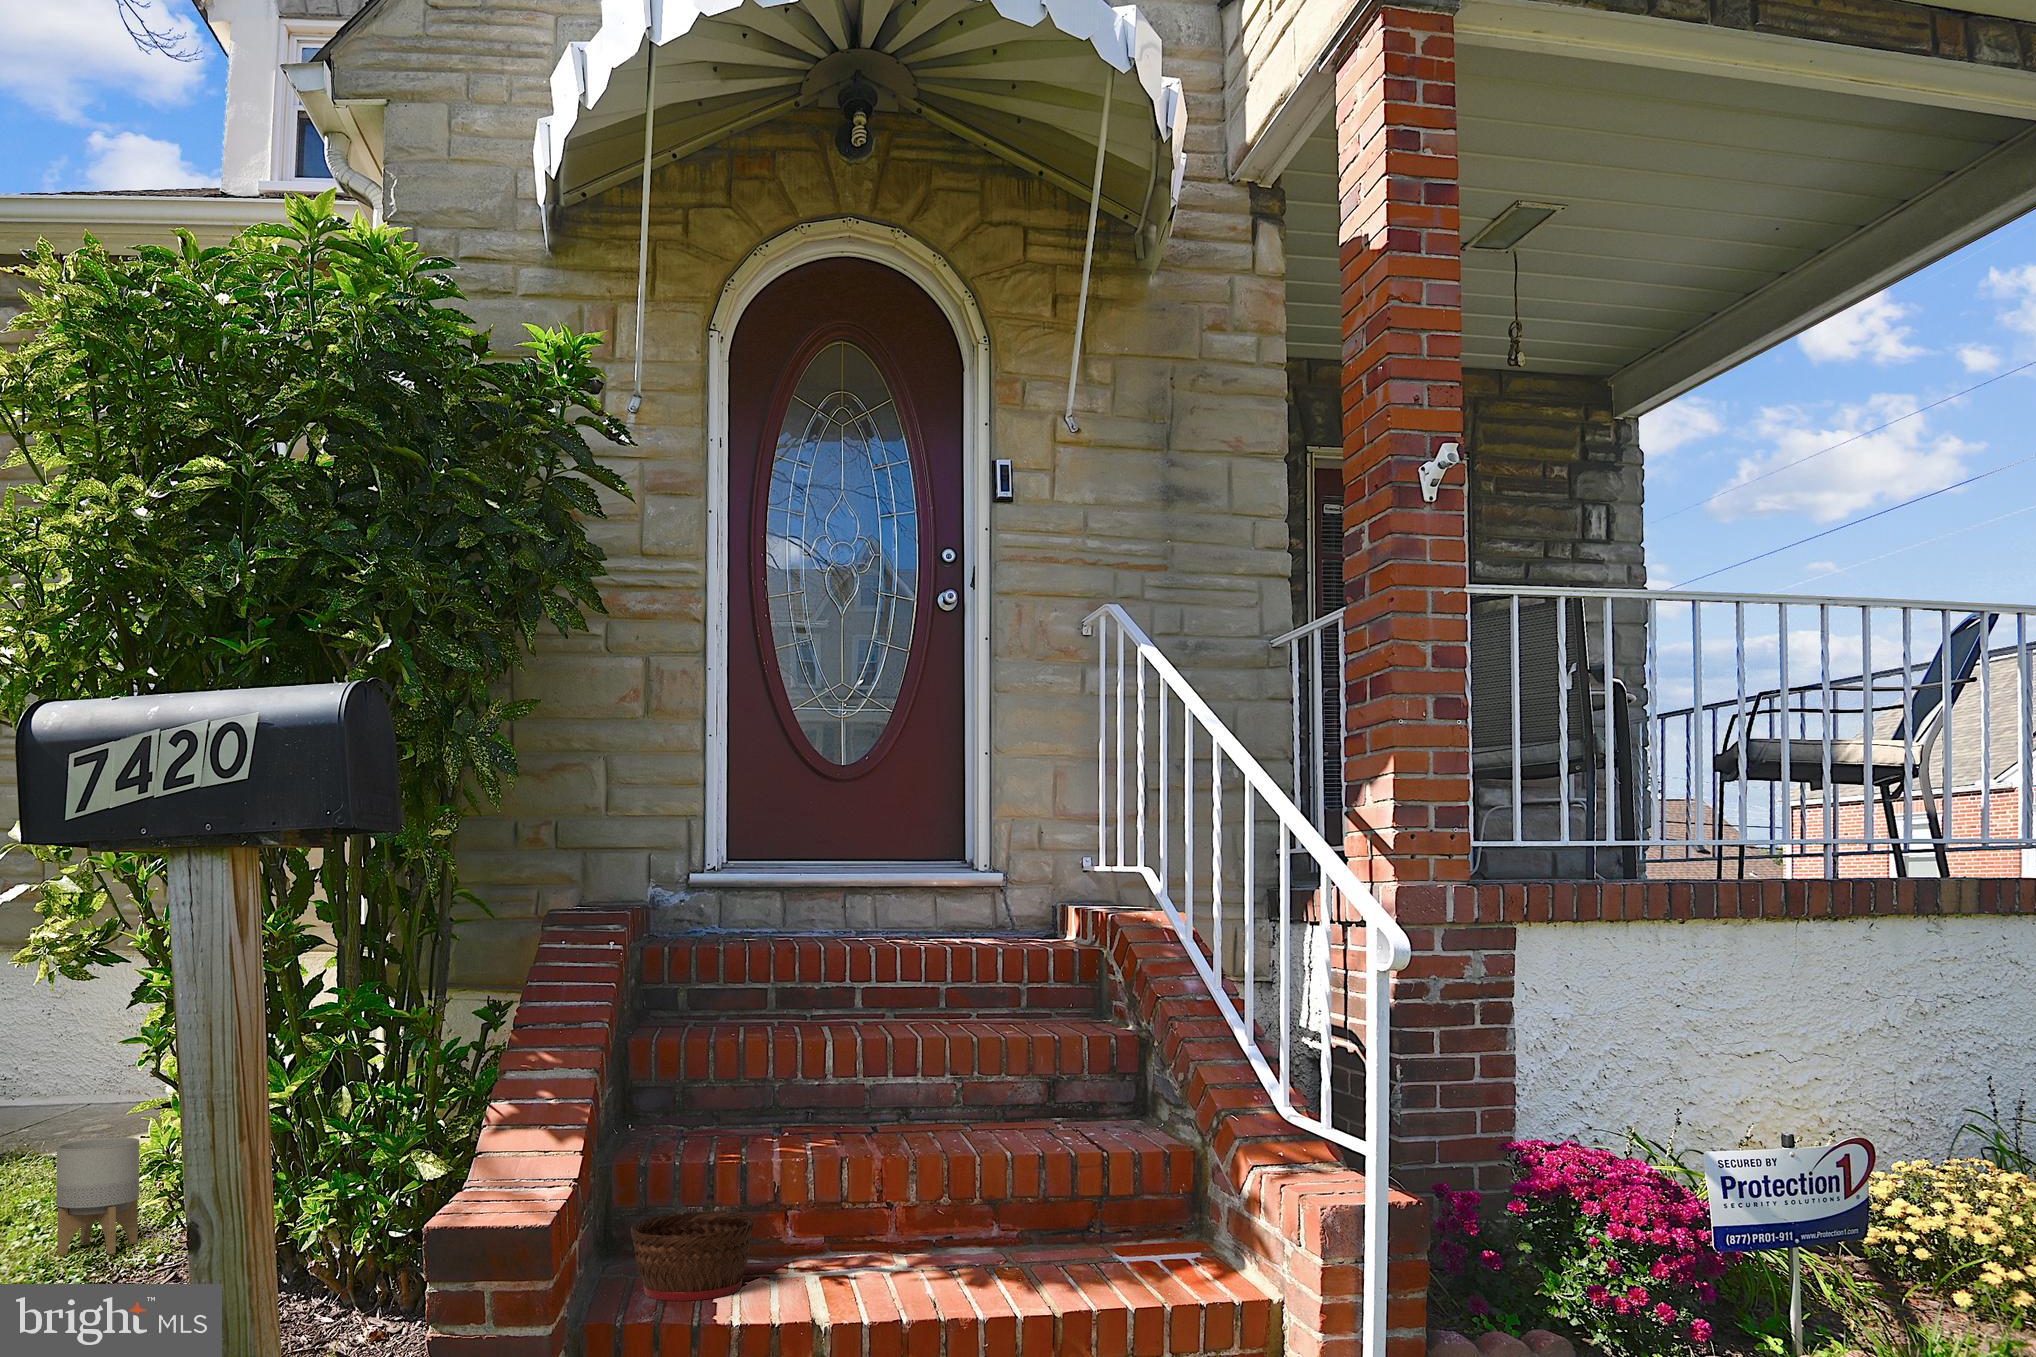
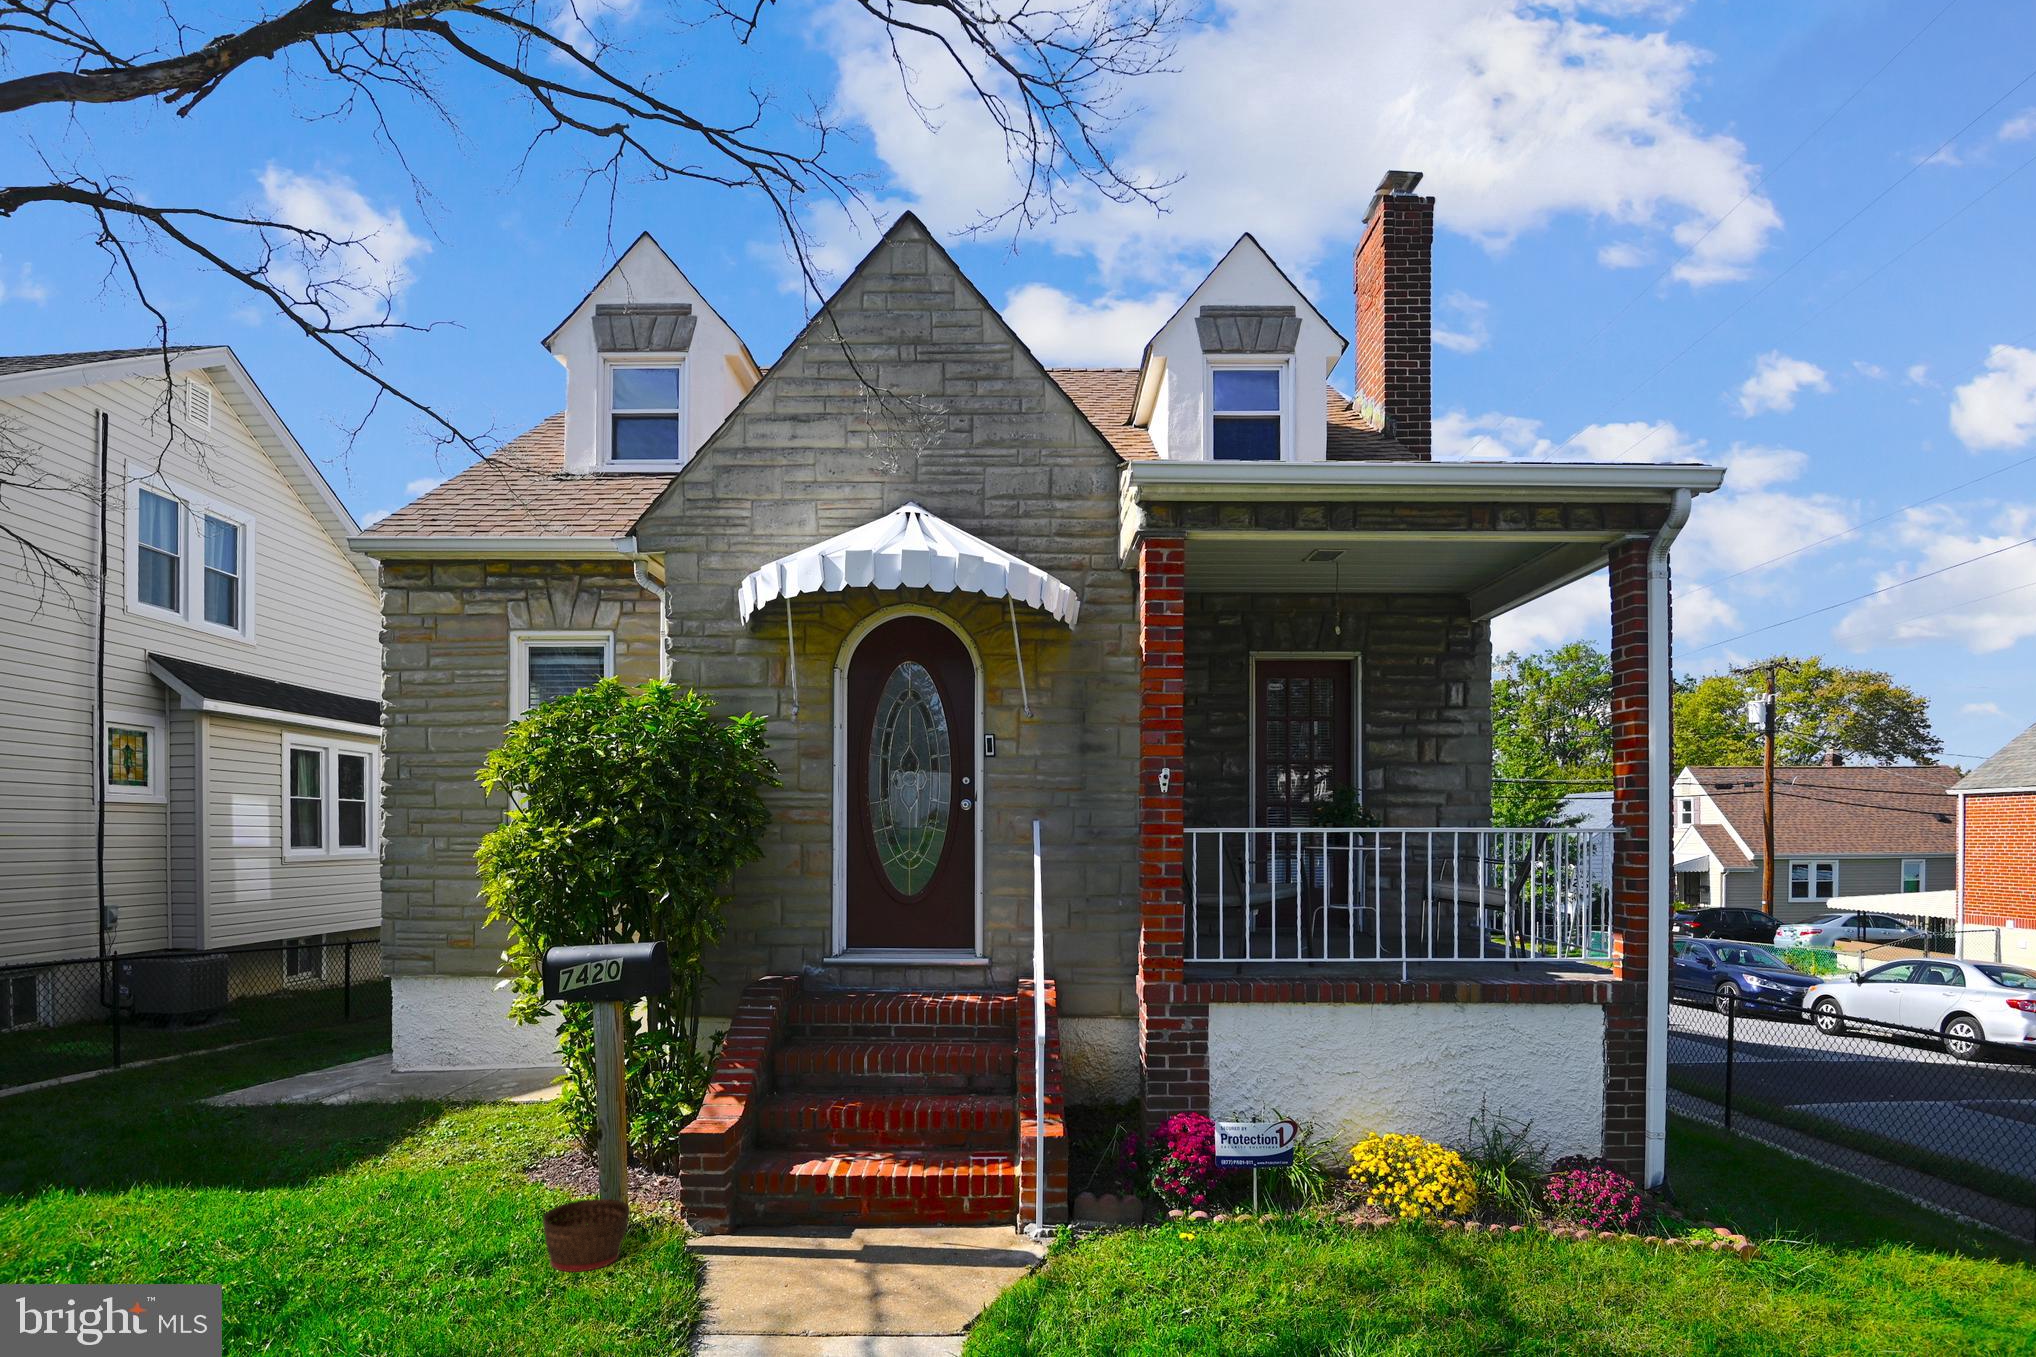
planter: present [56,1137,139,1255] -> none [42,1150,119,1250]

